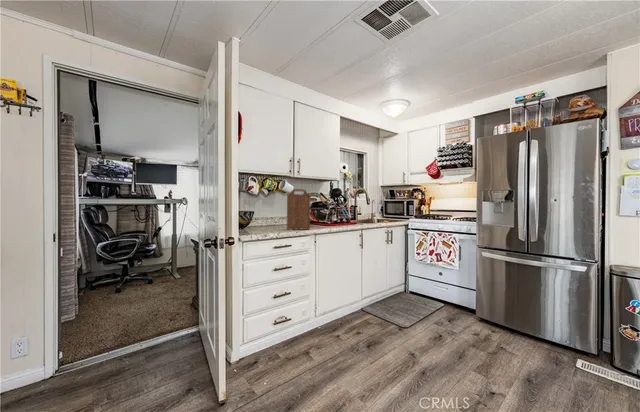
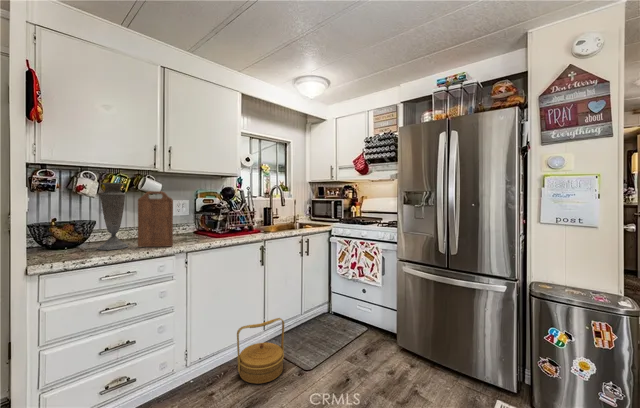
vase: none [262,183,279,230] -> present [98,183,128,250]
basket: none [352,289,386,337] -> present [237,318,284,384]

